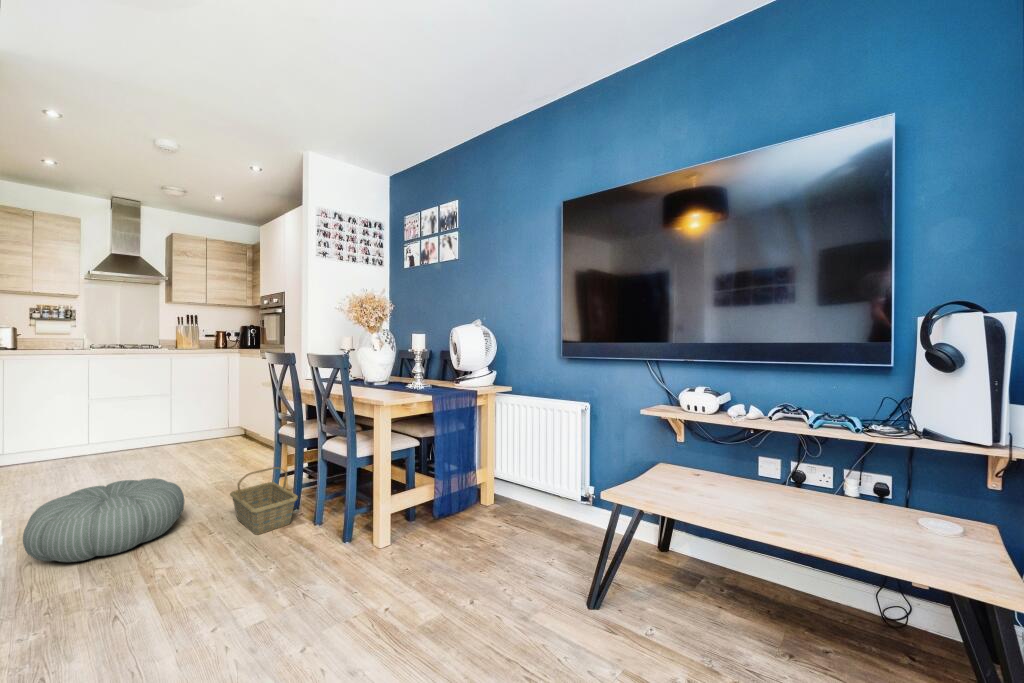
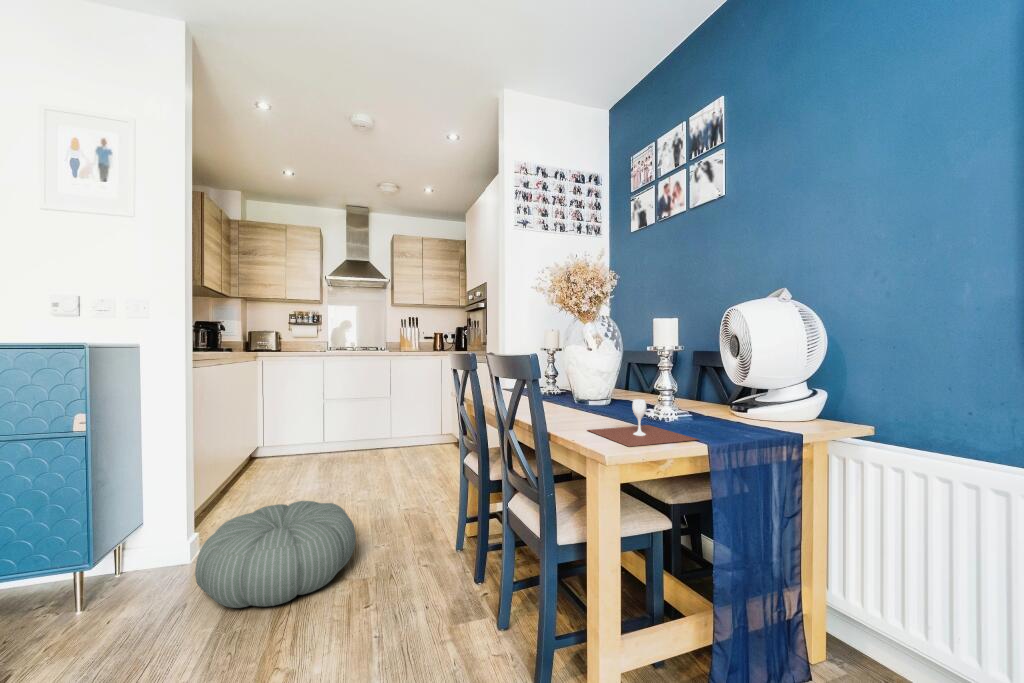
wine glass: none [373,378,430,400] -> present [588,399,698,447]
basket: present [230,467,298,535] -> none [400,518,475,625]

